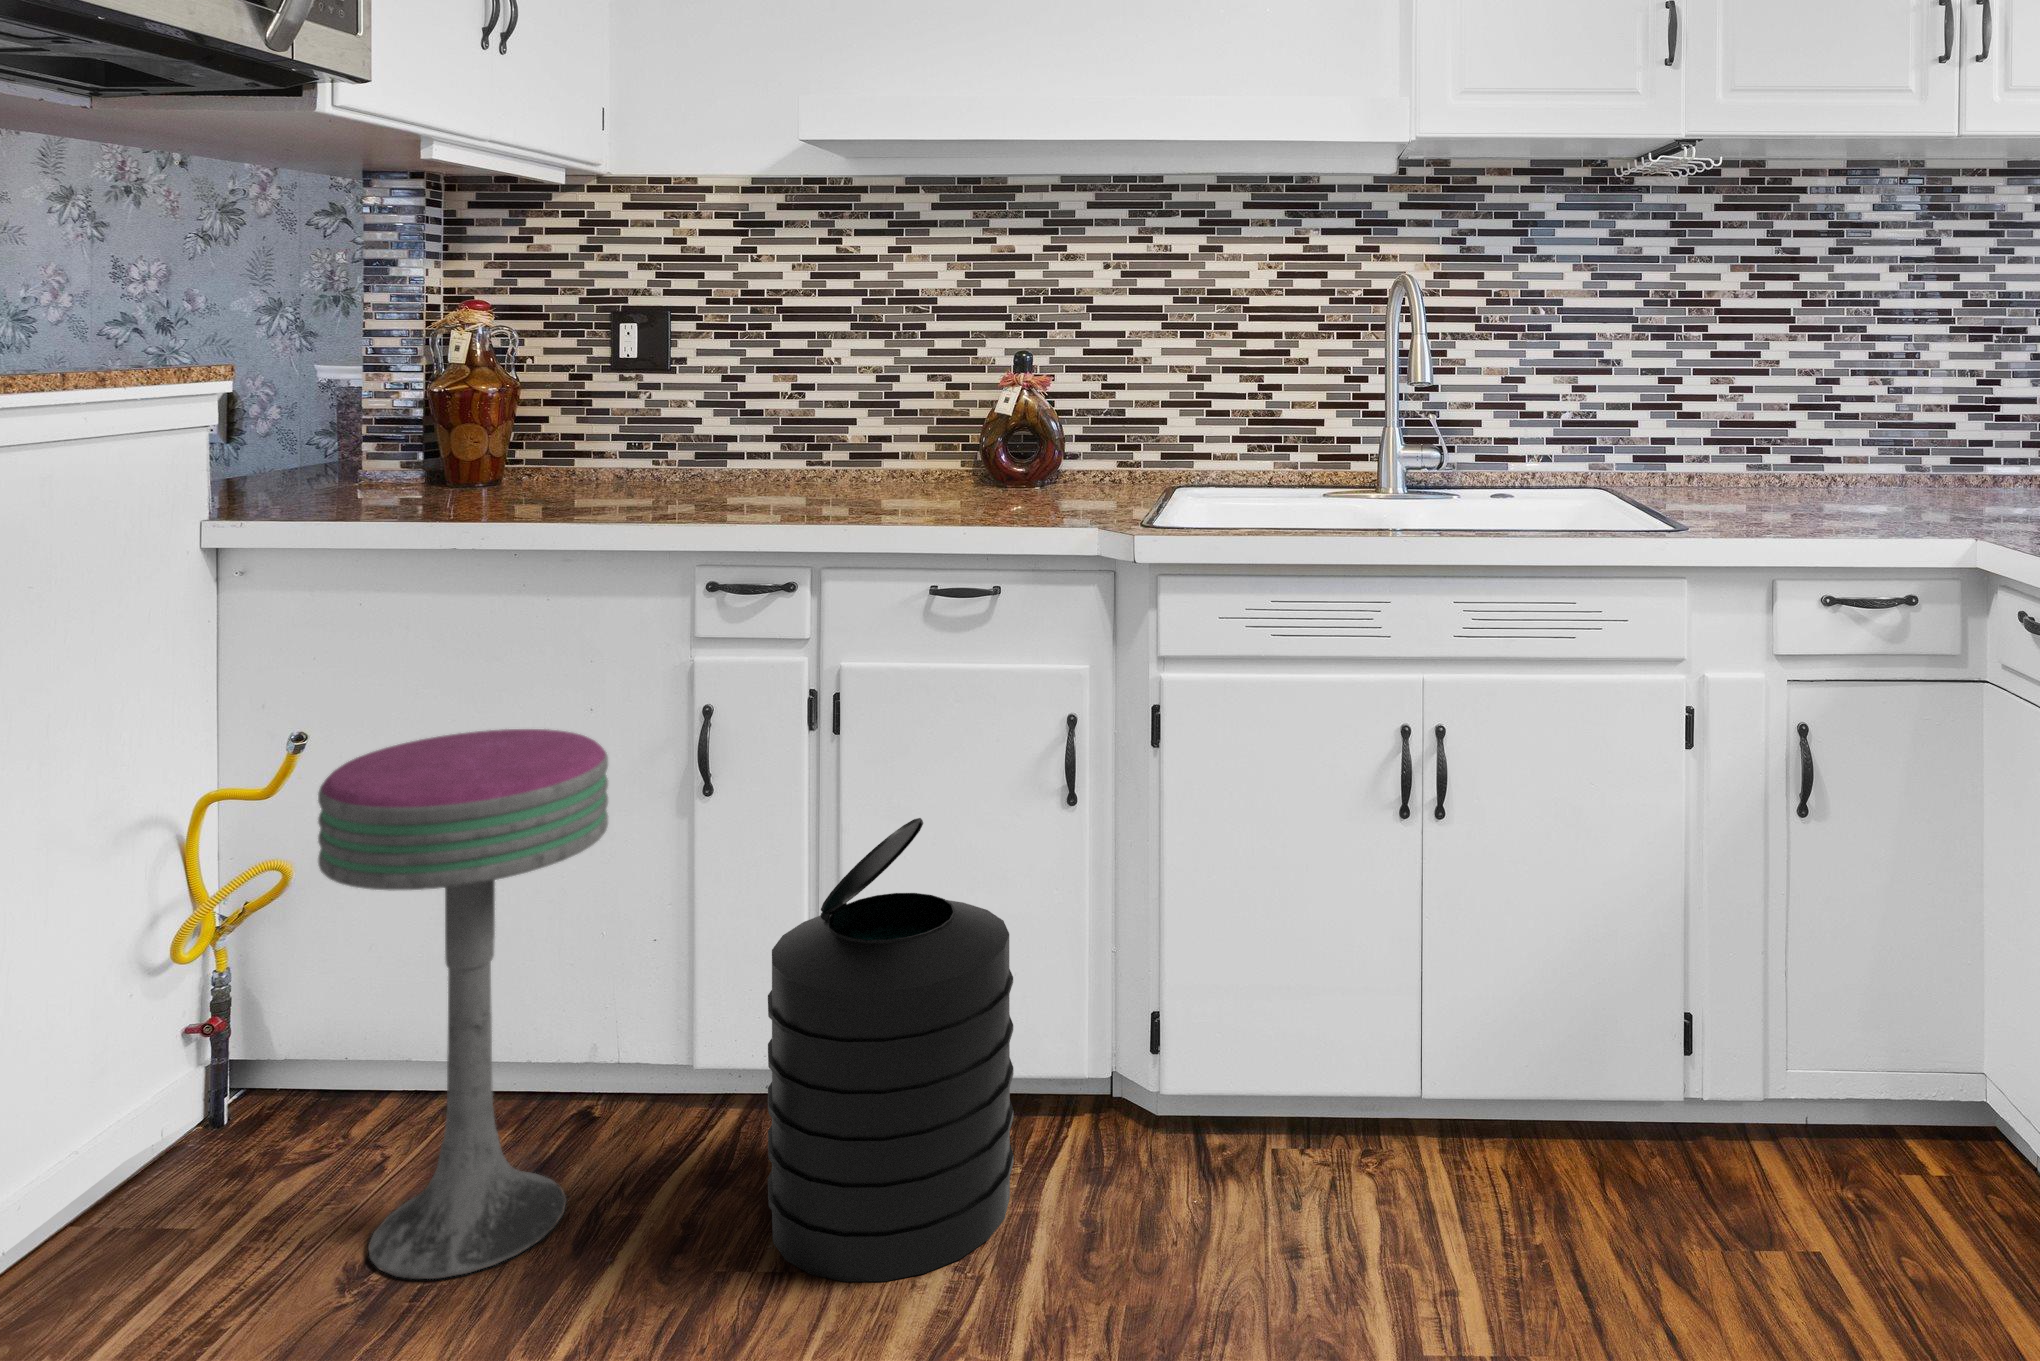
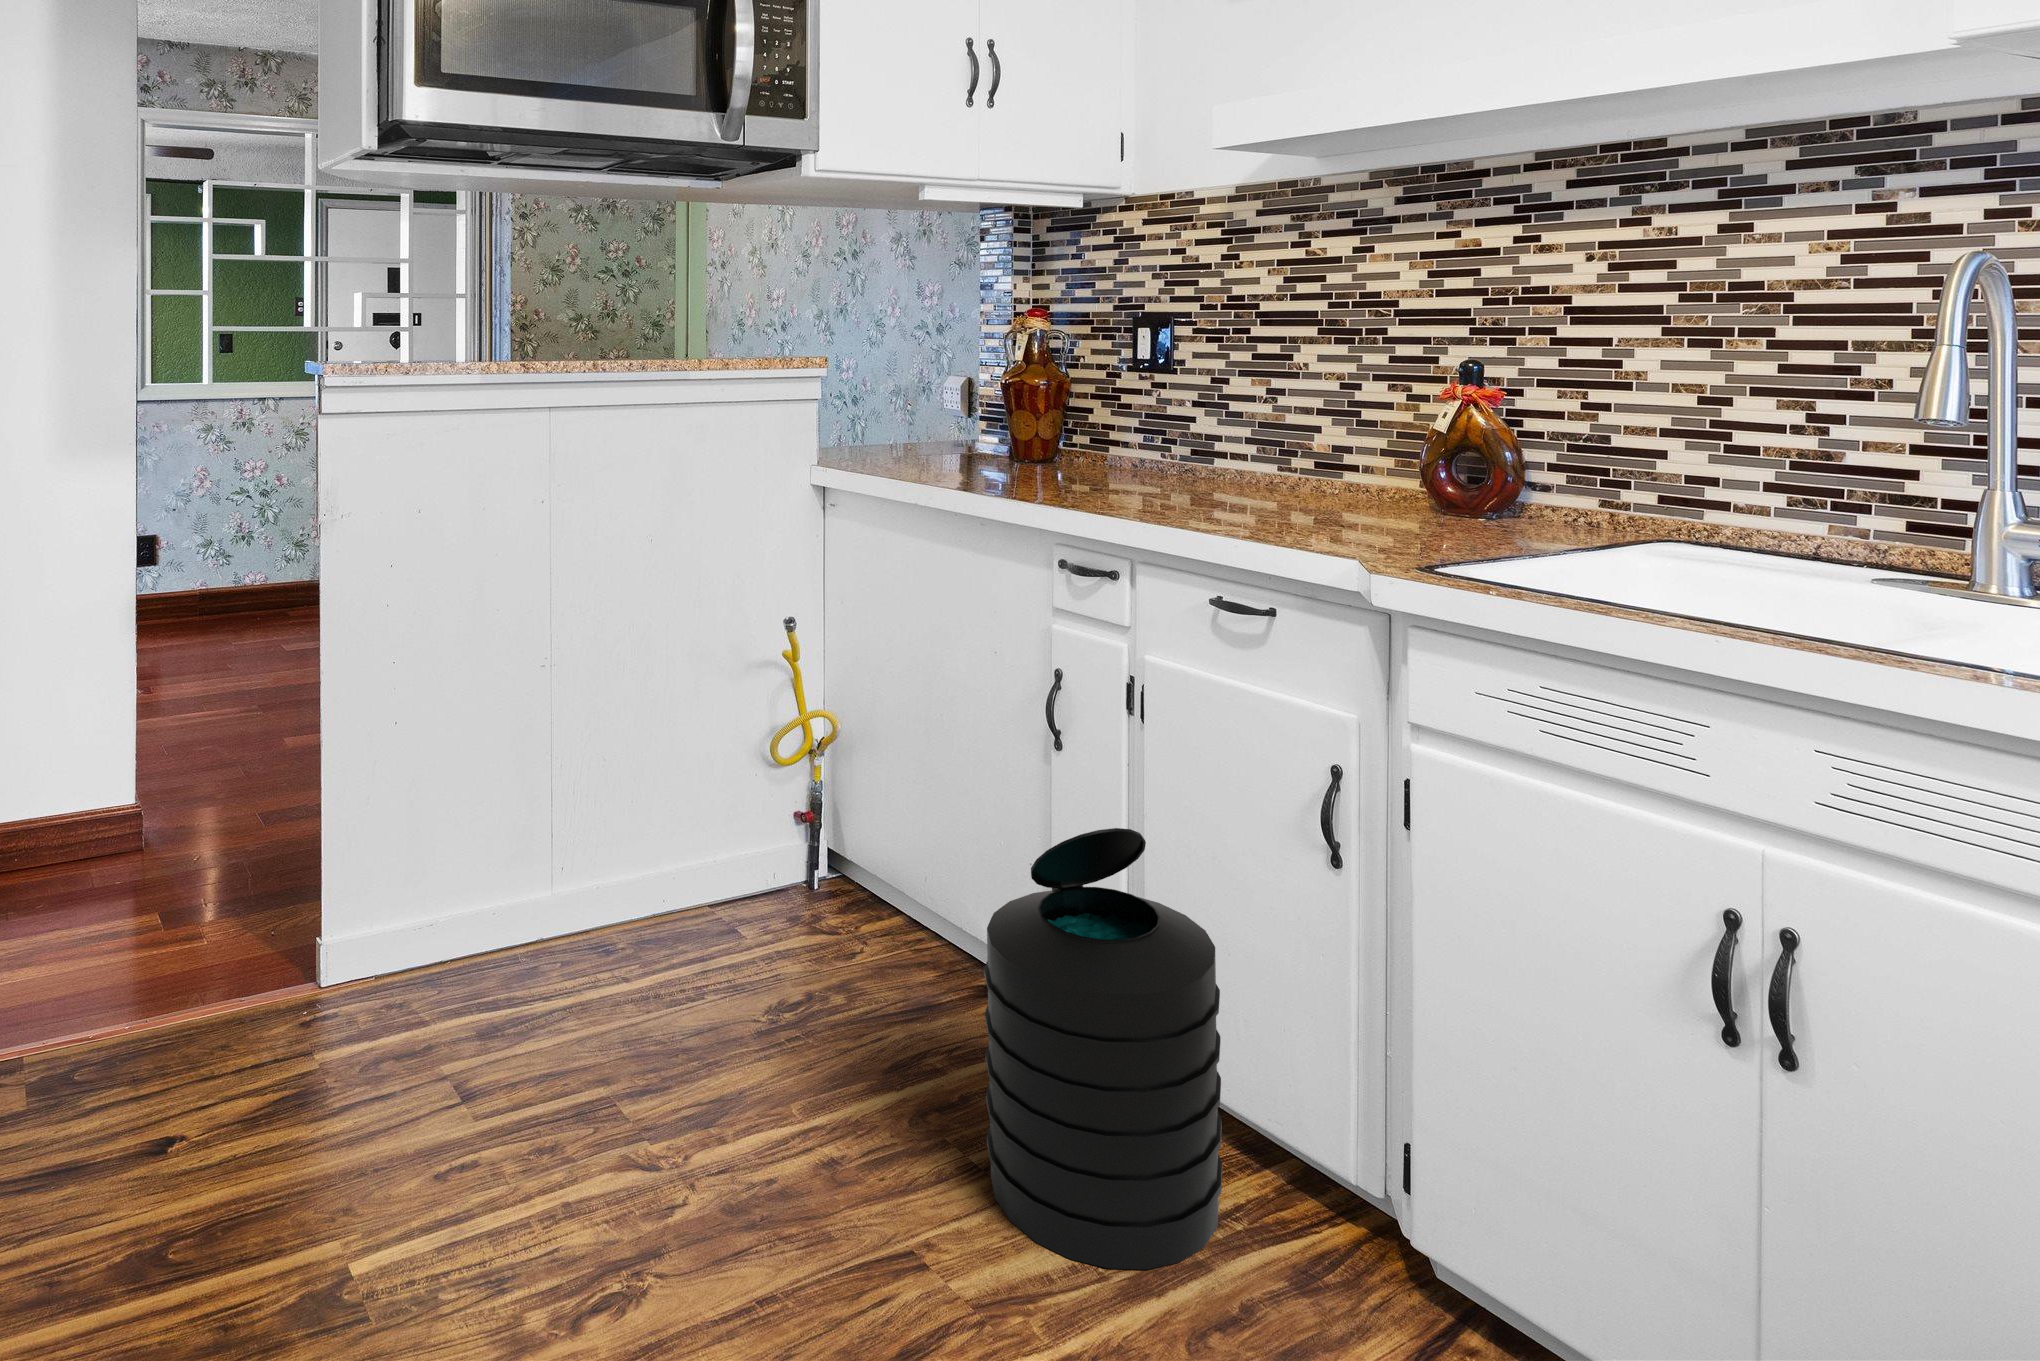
bar stool: present [318,729,608,1279] -> none [748,651,942,1057]

